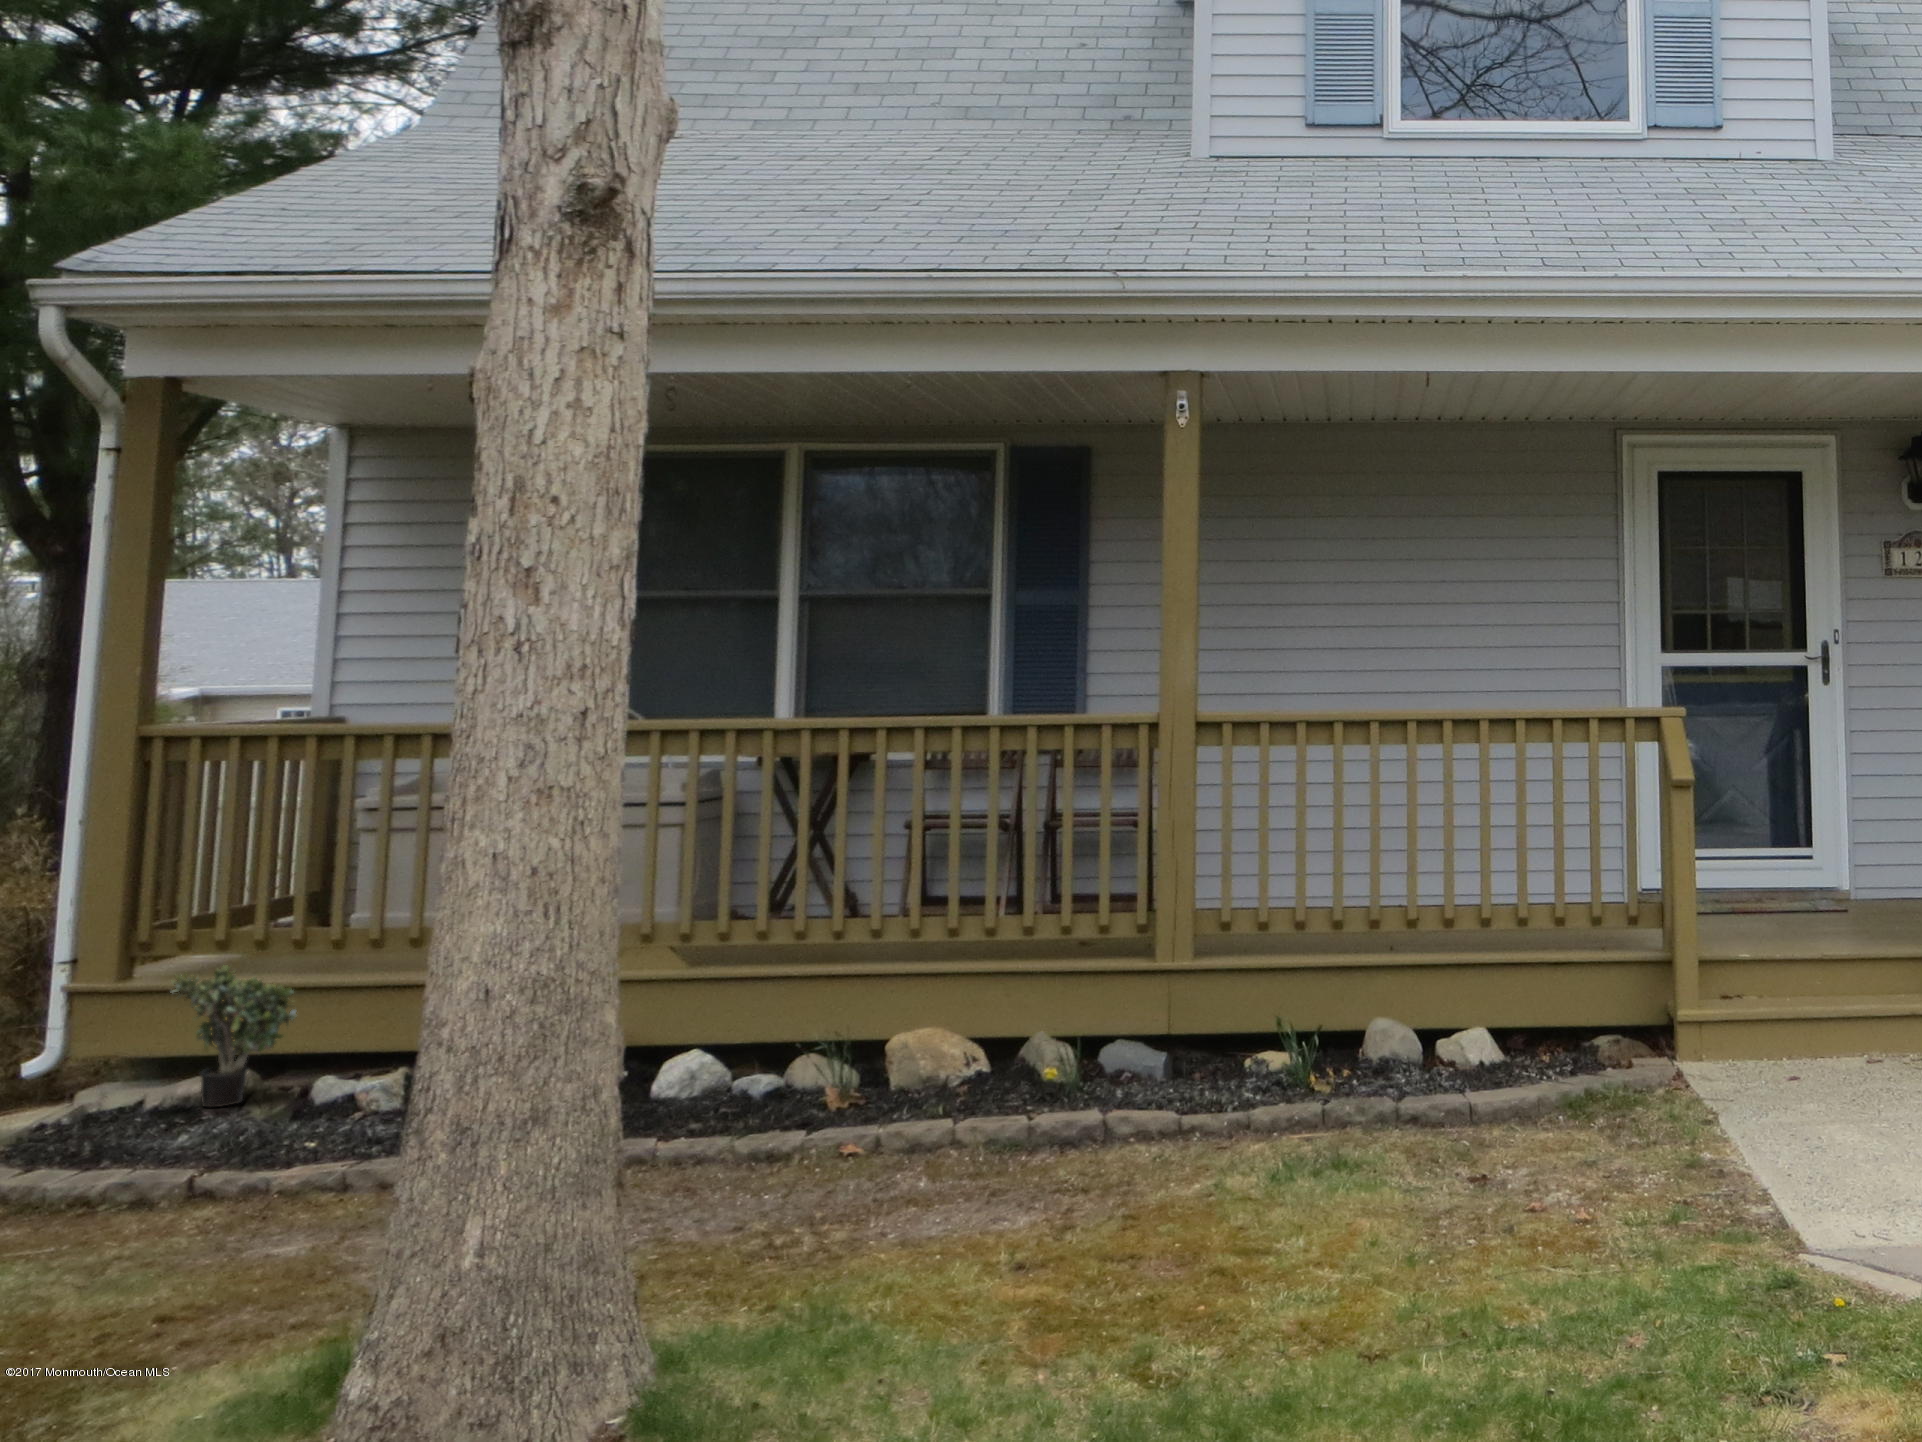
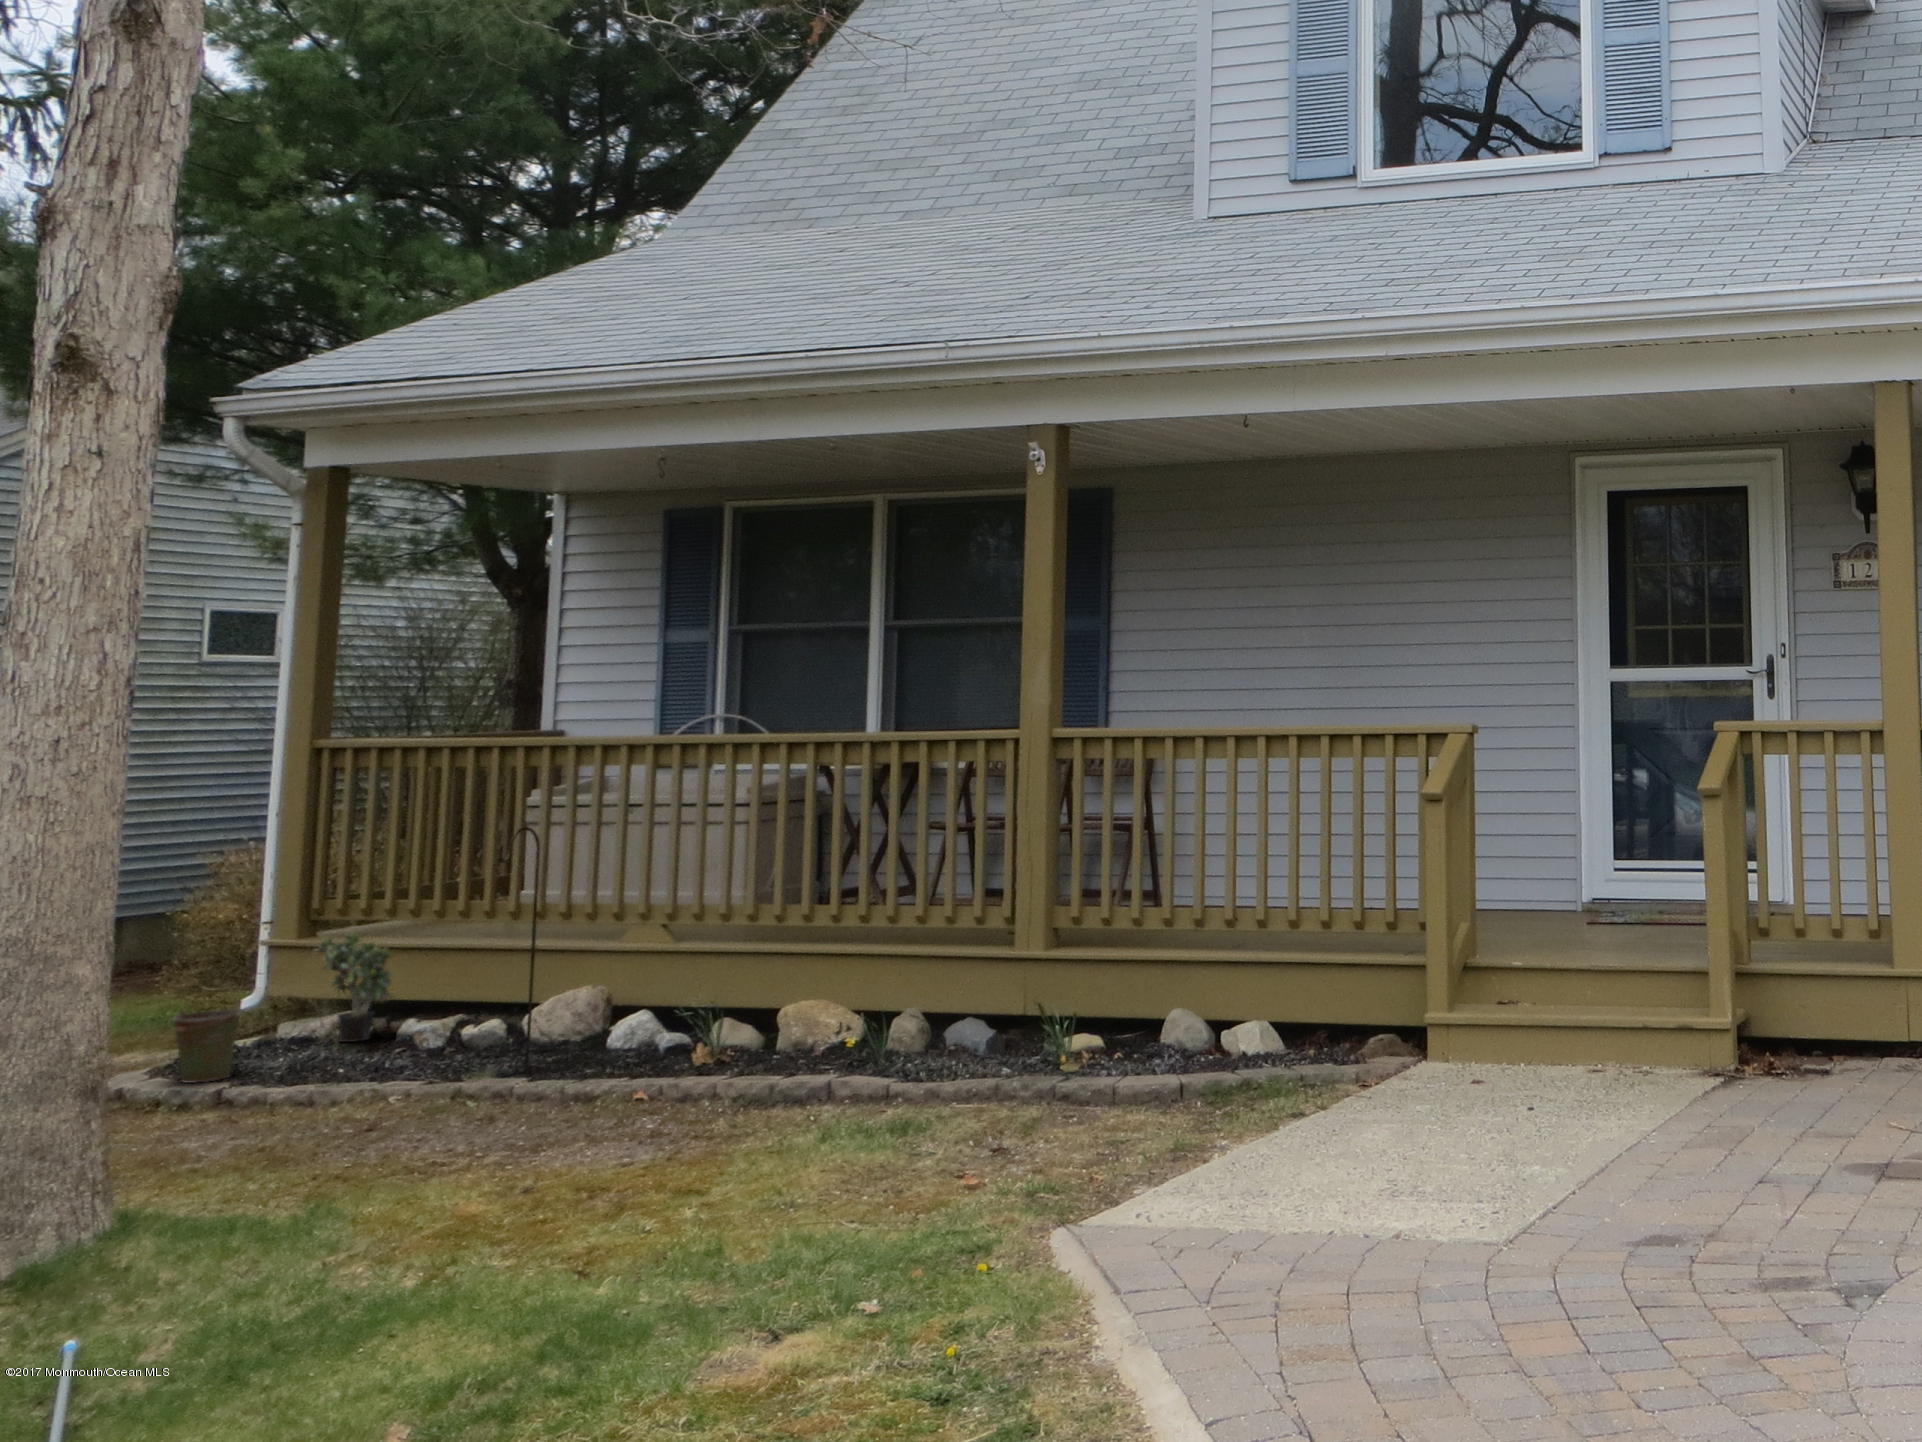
bucket: none [52,1073,153,1173] -> present [172,1010,241,1083]

